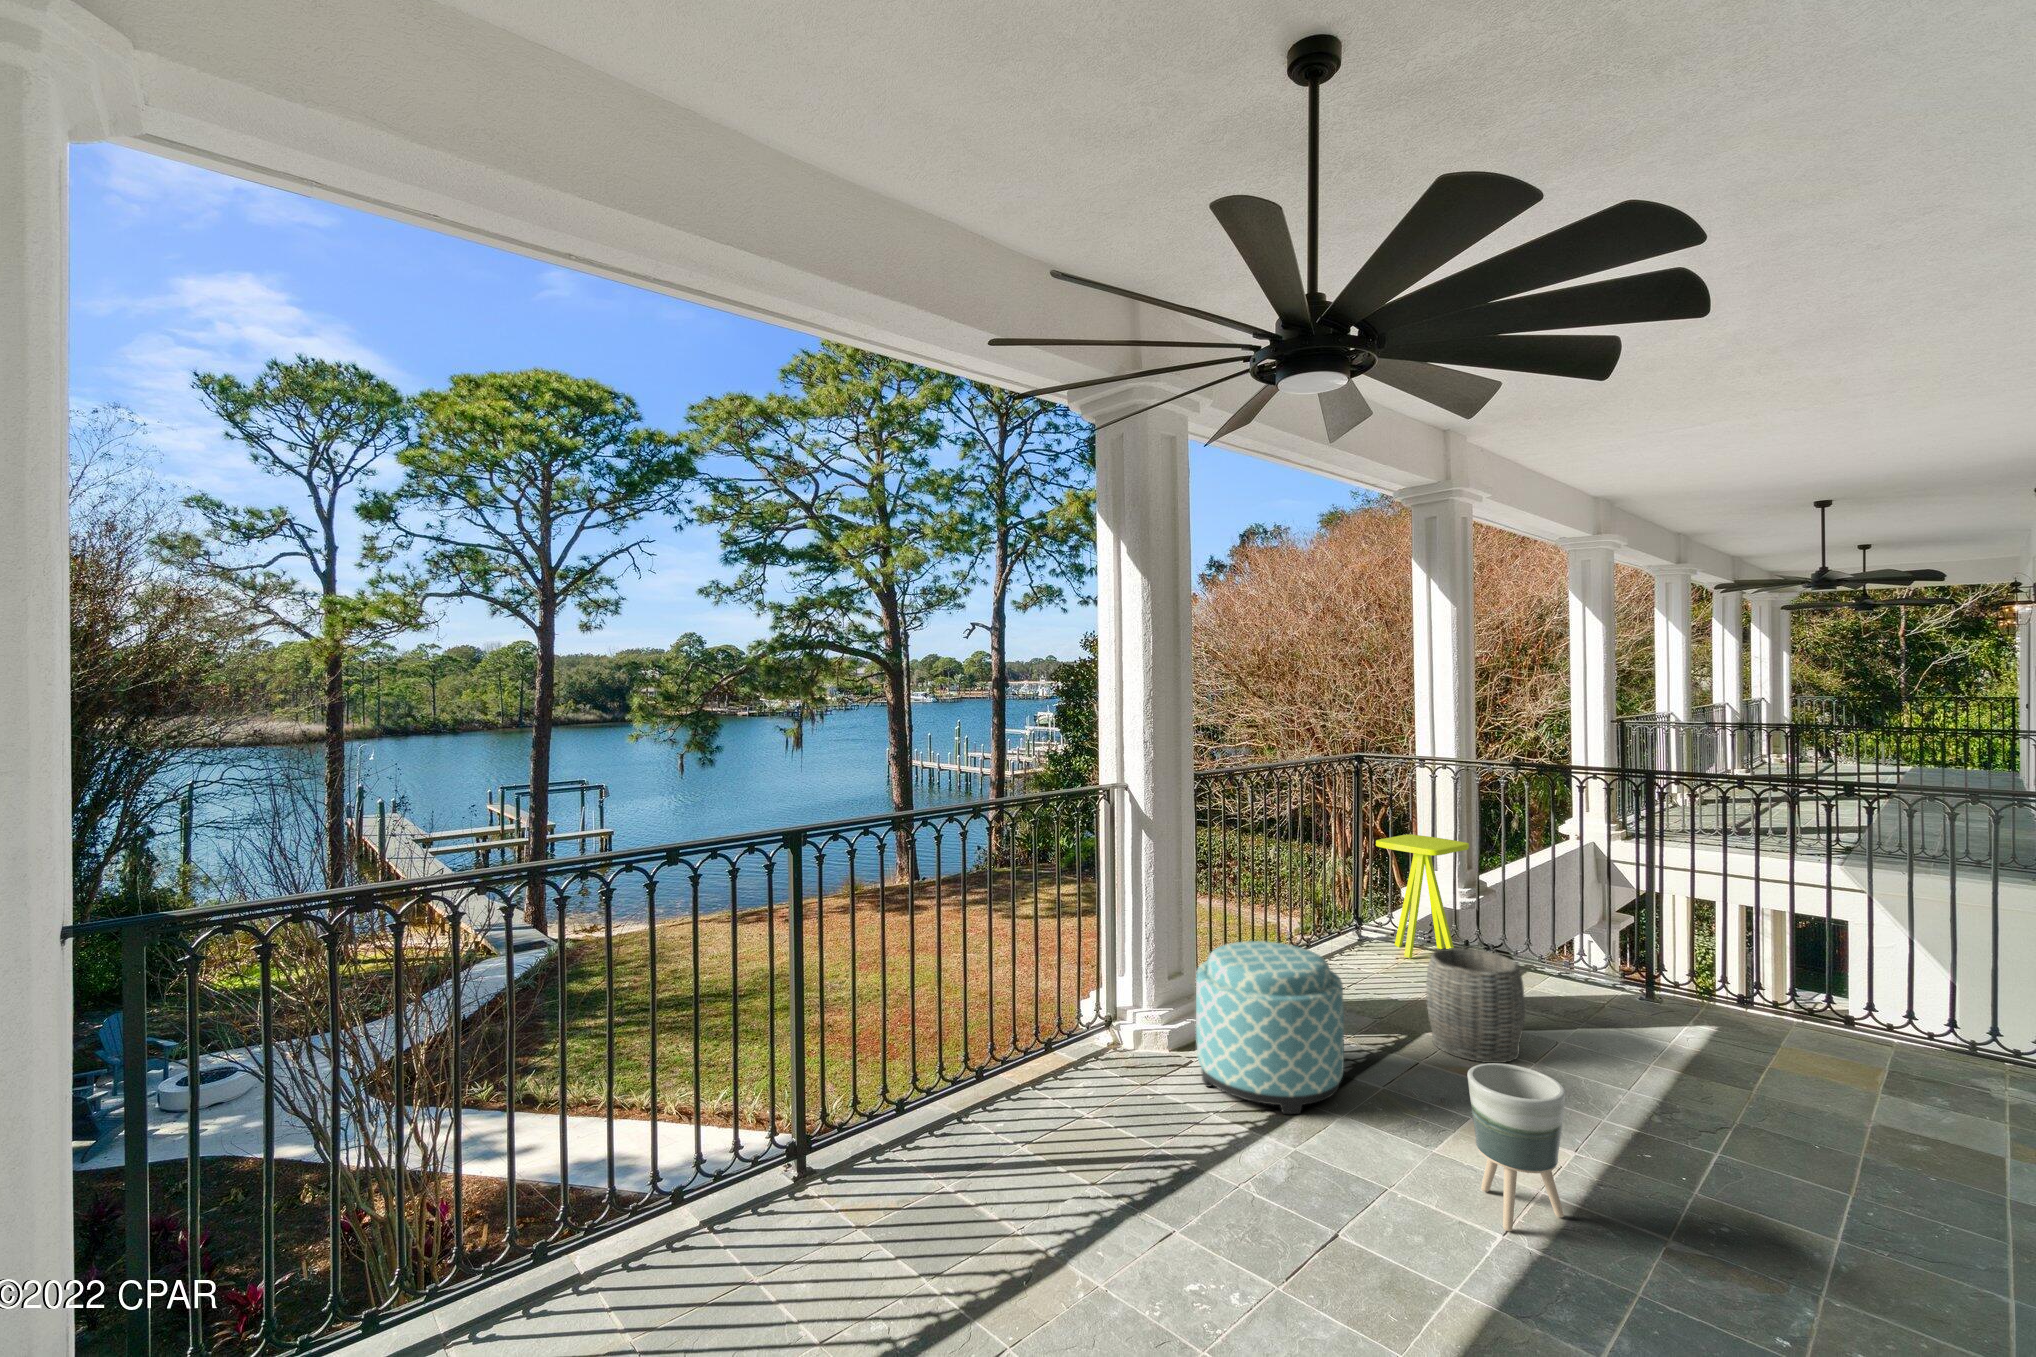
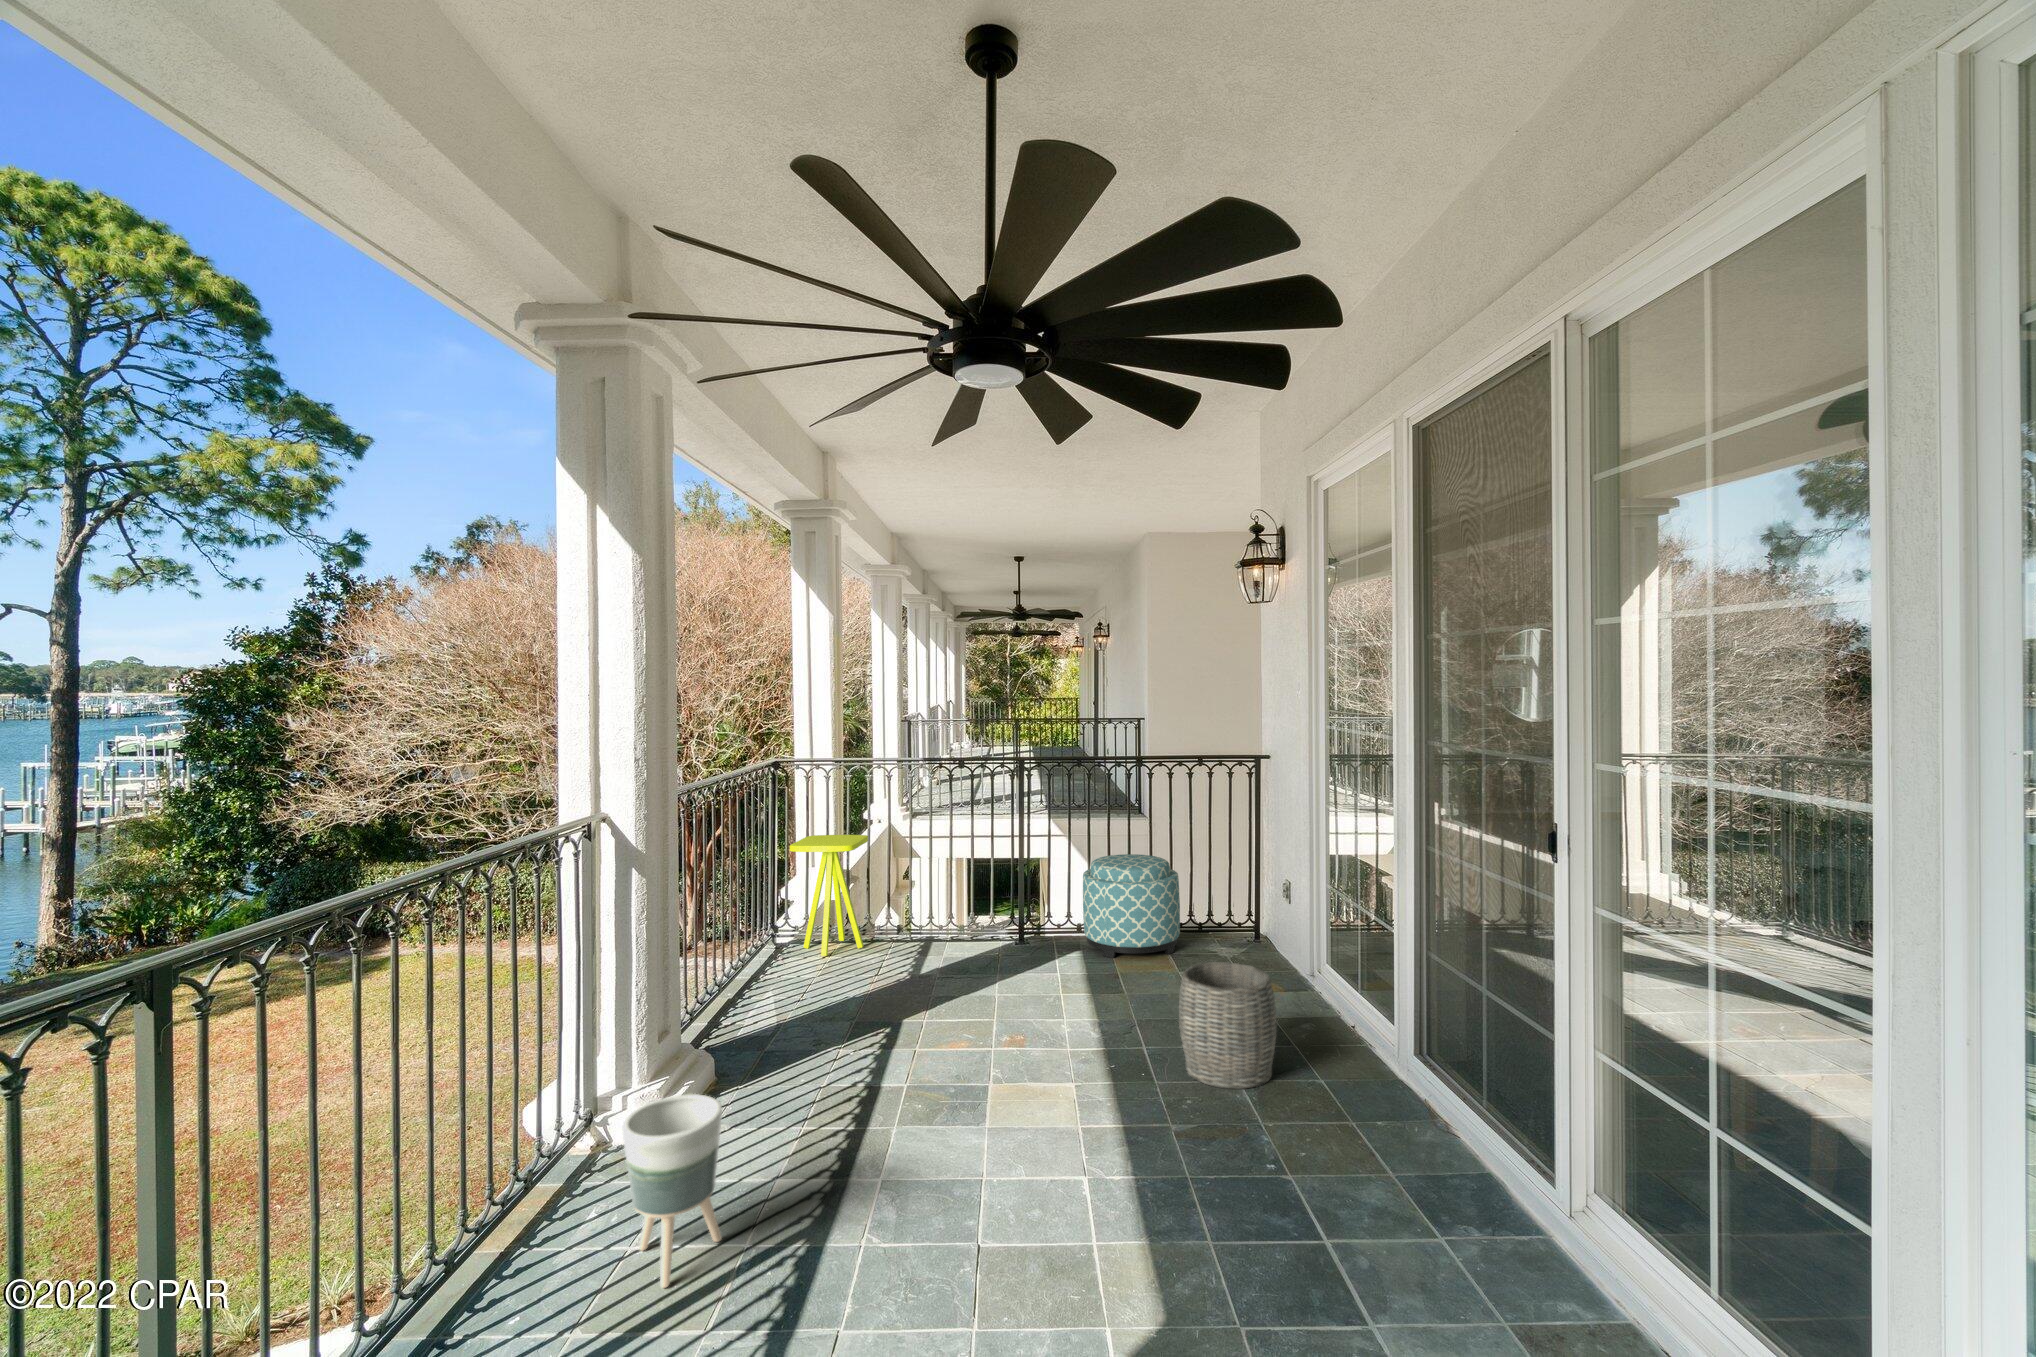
ottoman: present [1196,941,1344,1114] -> present [1083,854,1180,958]
woven basket: present [1426,948,1525,1063] -> present [1179,962,1277,1089]
planter: present [1467,1063,1566,1231] -> present [622,1094,722,1288]

